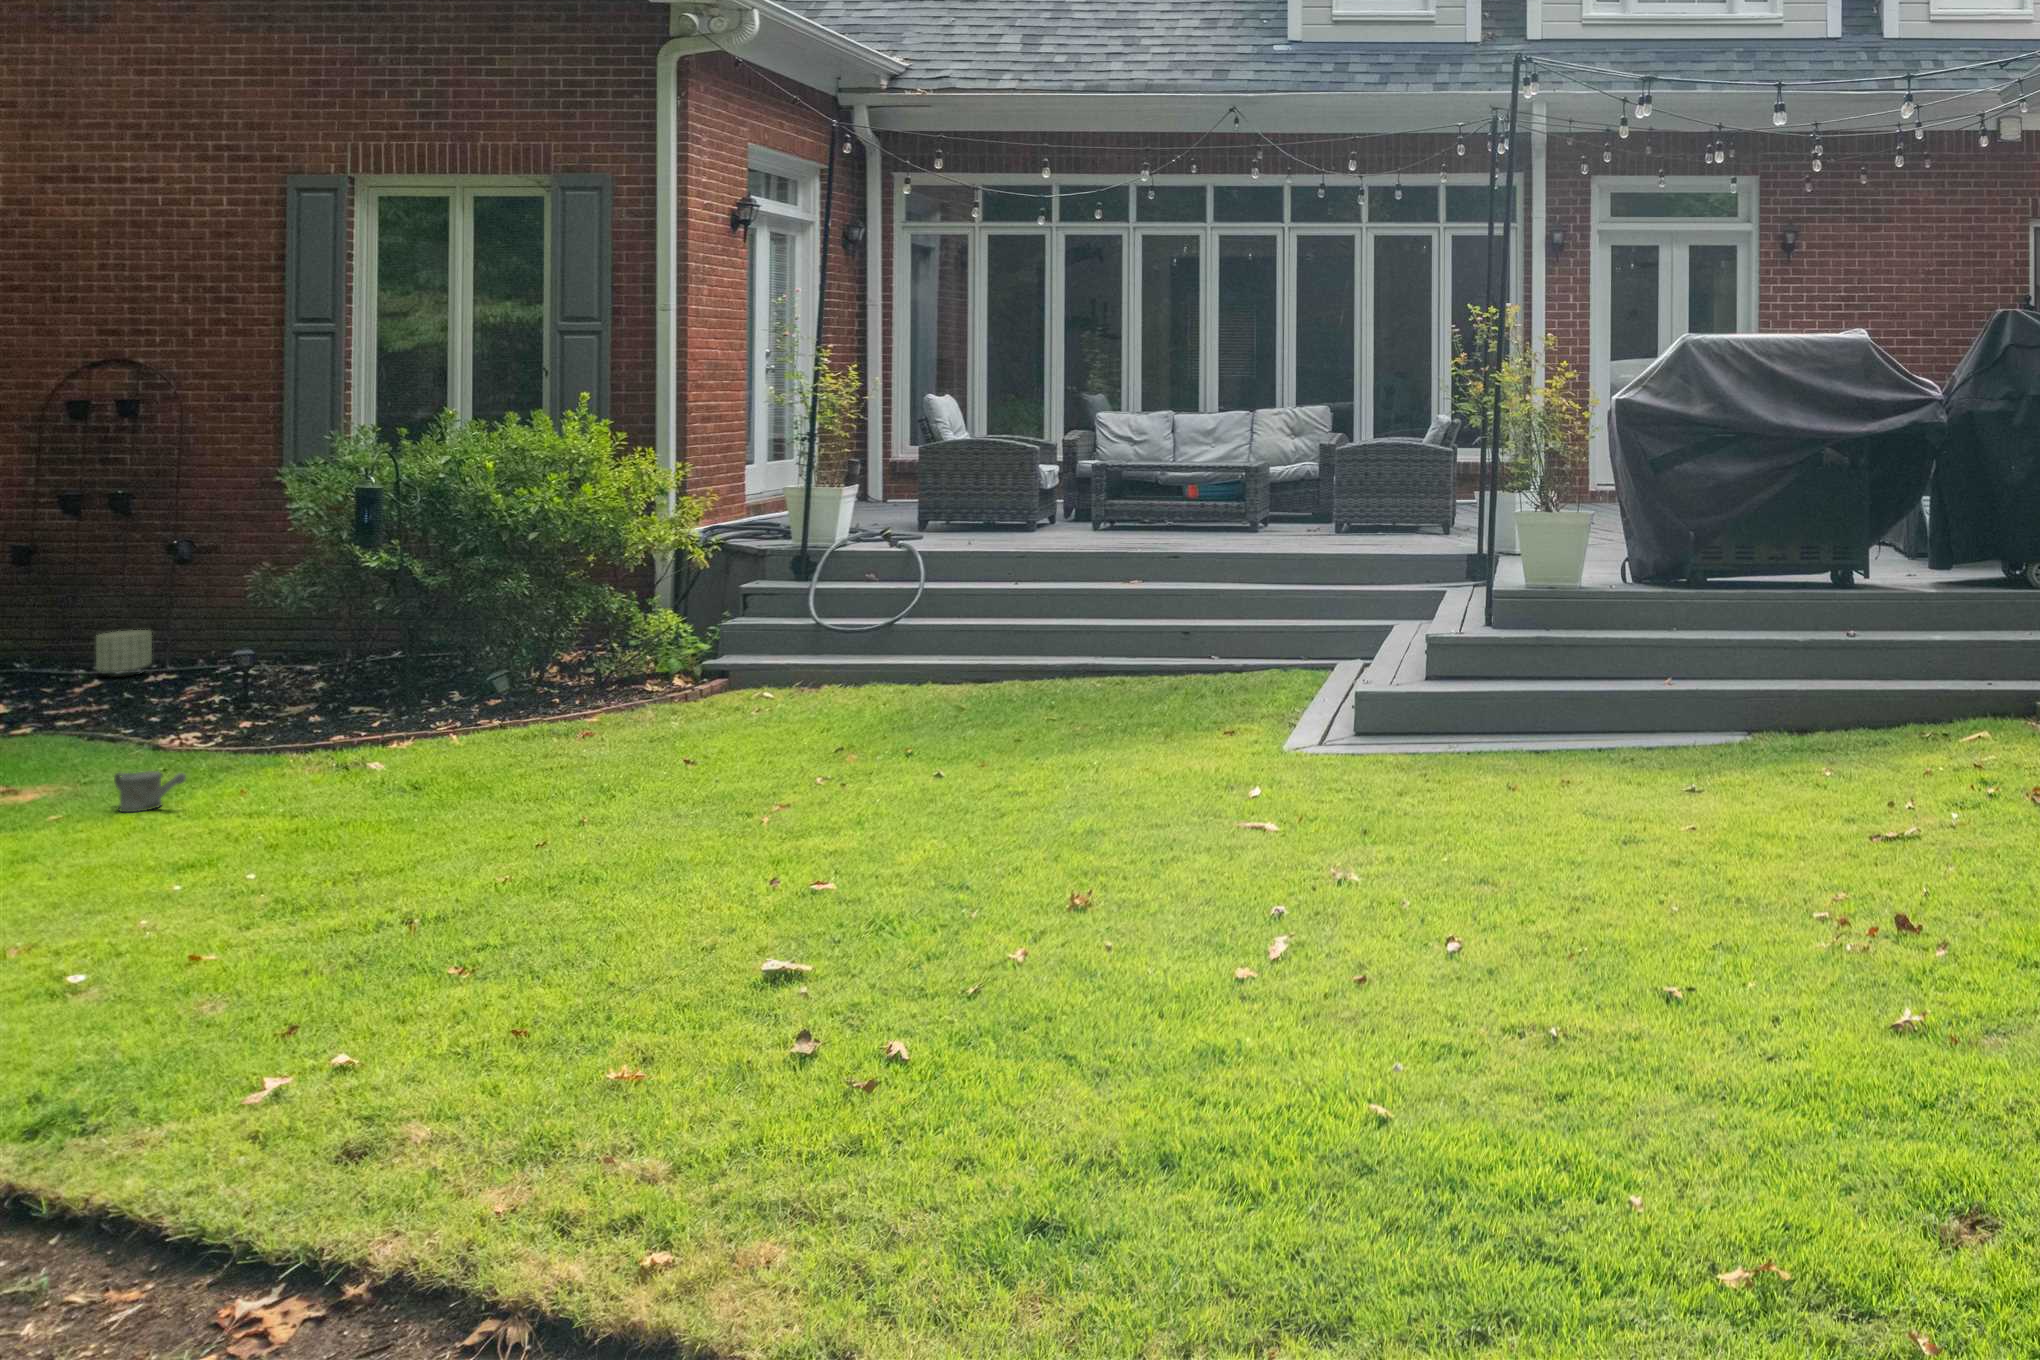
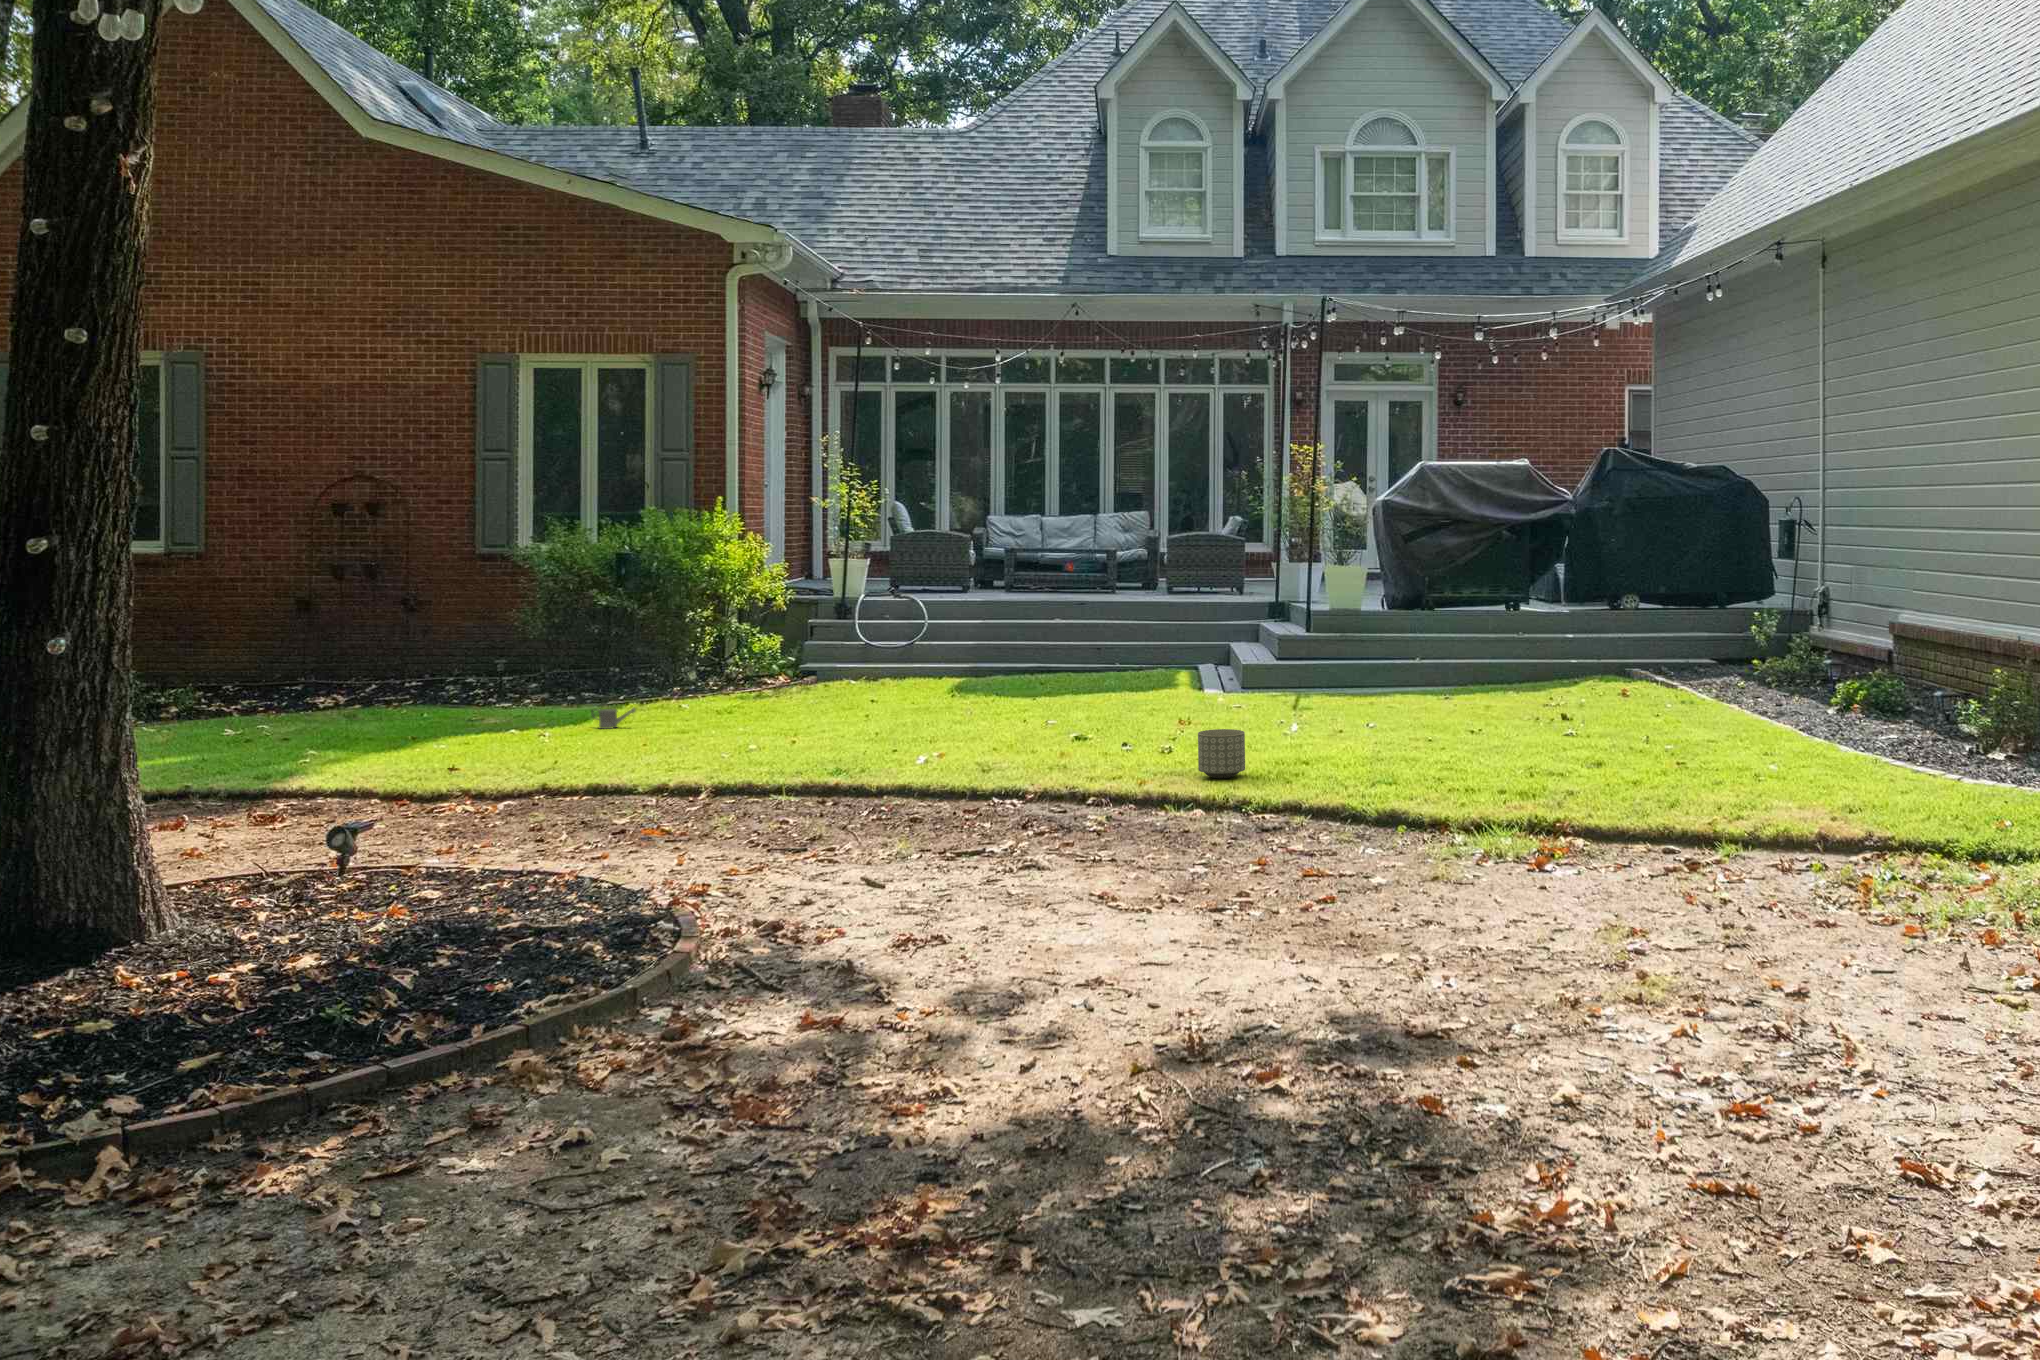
planter: present [96,630,152,677] -> present [1198,729,1245,779]

